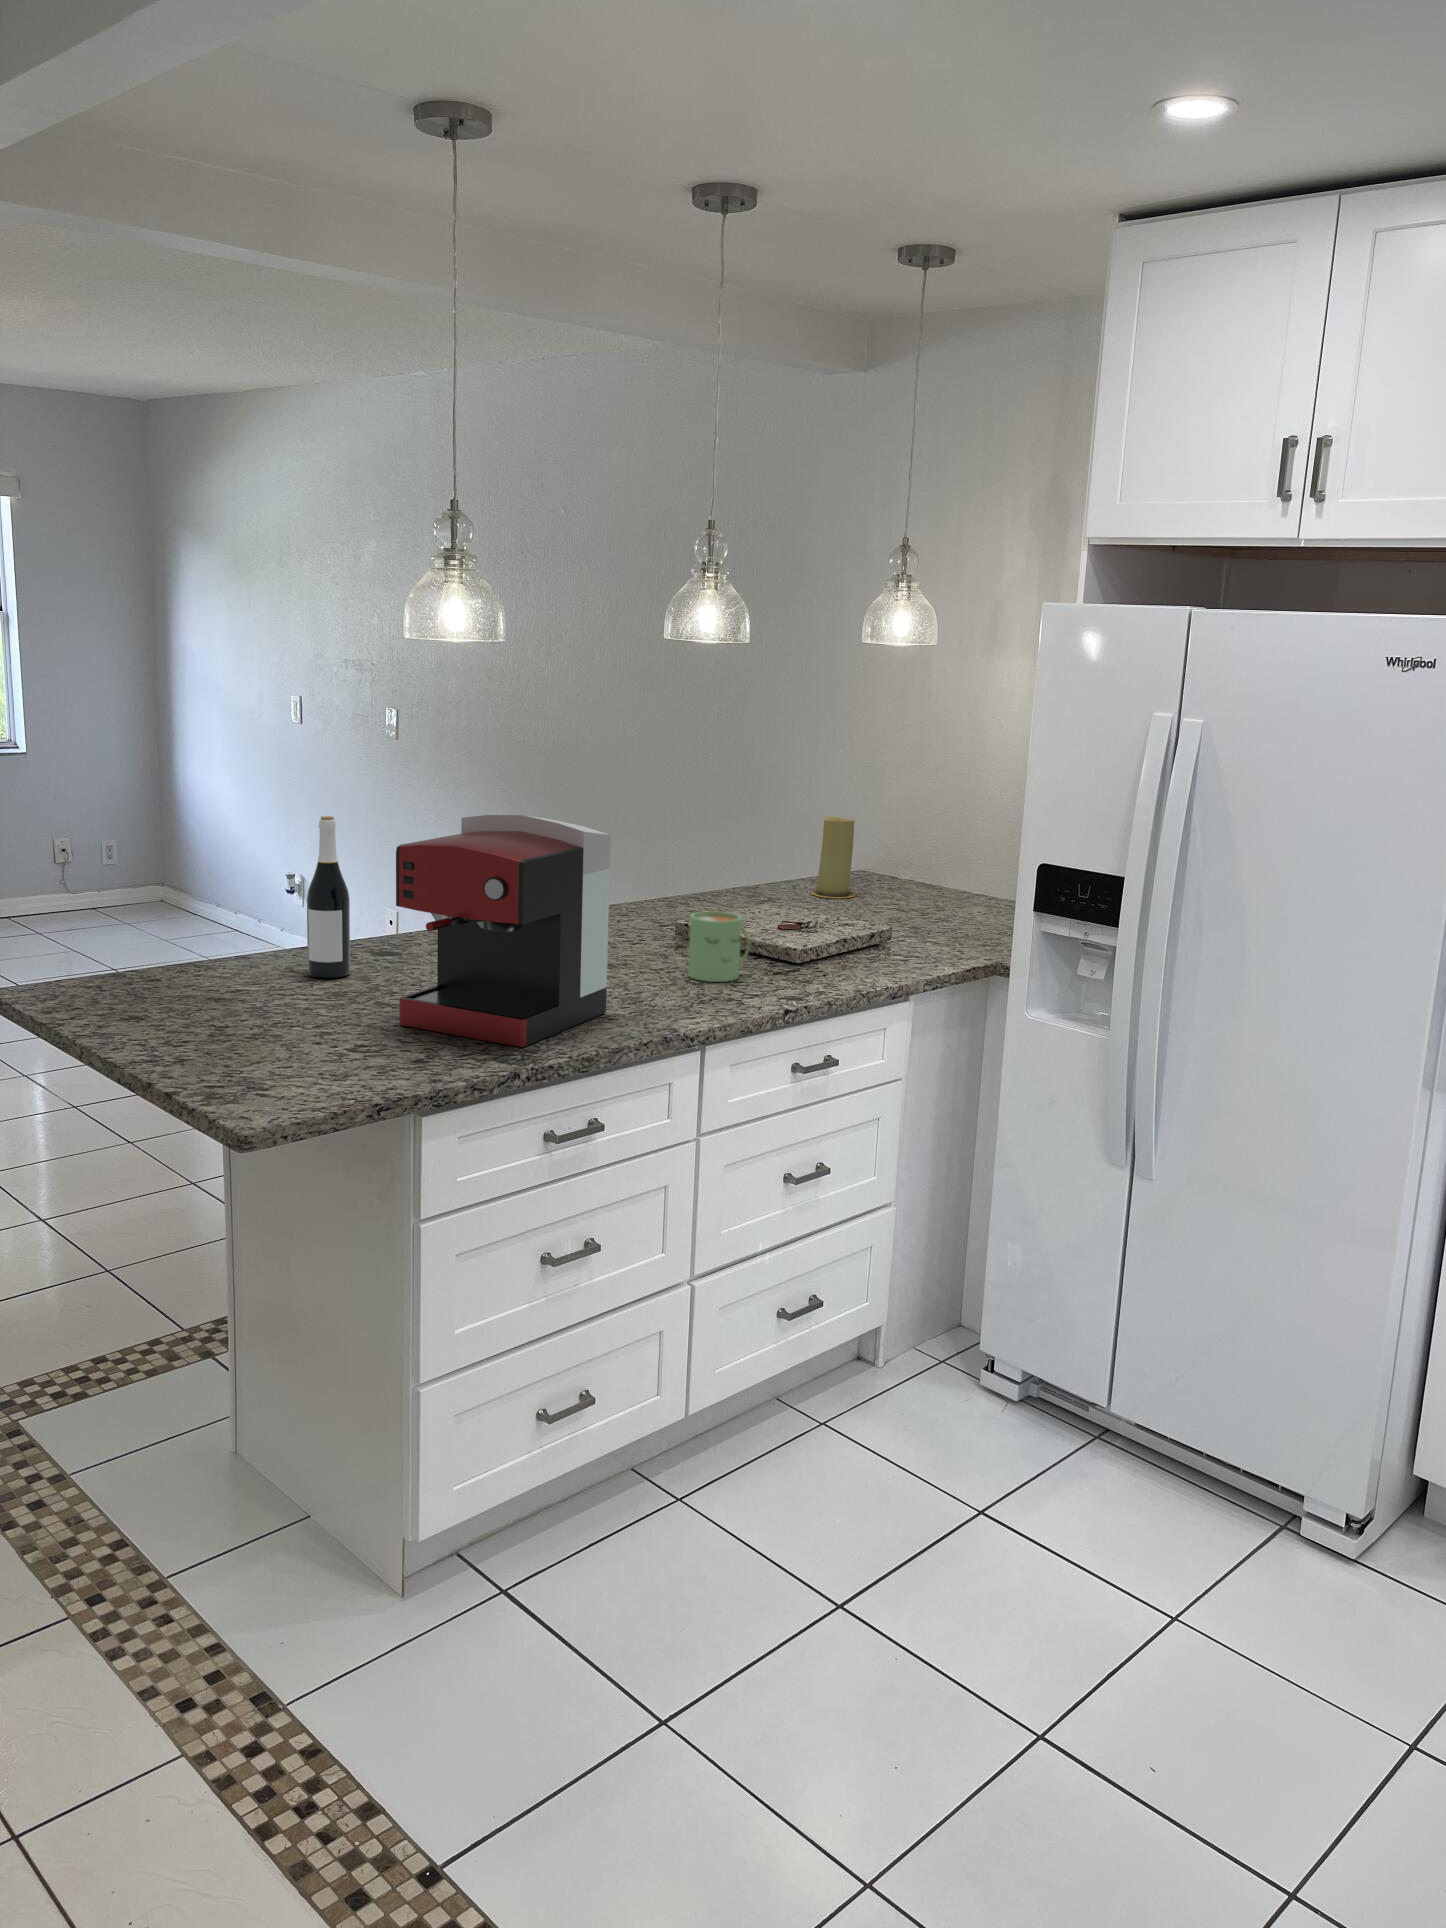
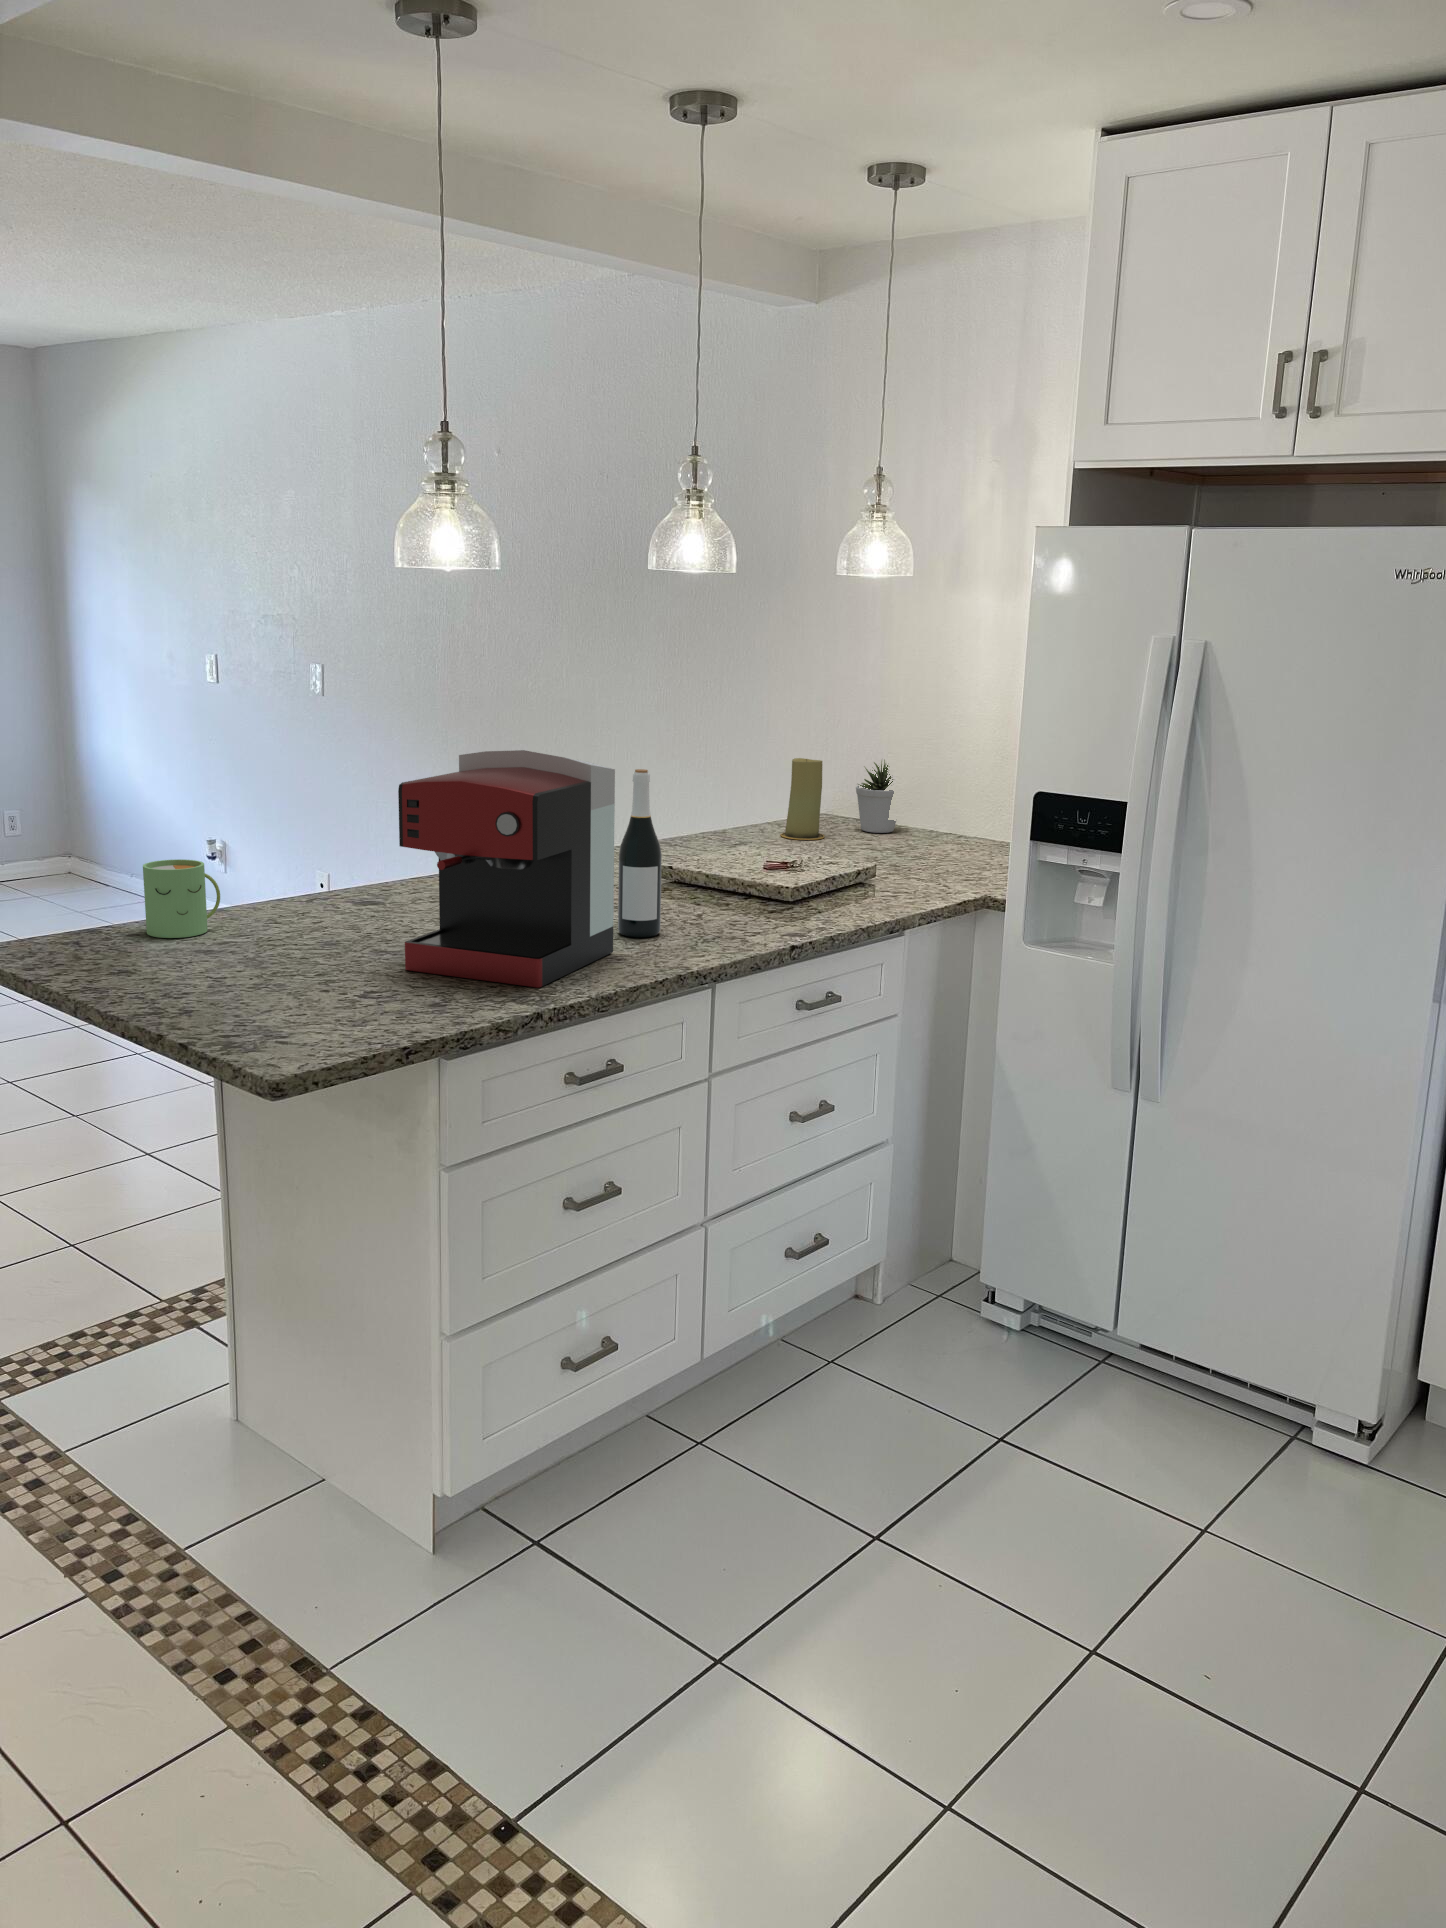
wine bottle: present [307,816,350,978] -> present [618,769,662,937]
potted plant: none [890,819,938,893] -> present [856,760,896,833]
mug: present [688,911,750,982] -> present [143,859,220,938]

